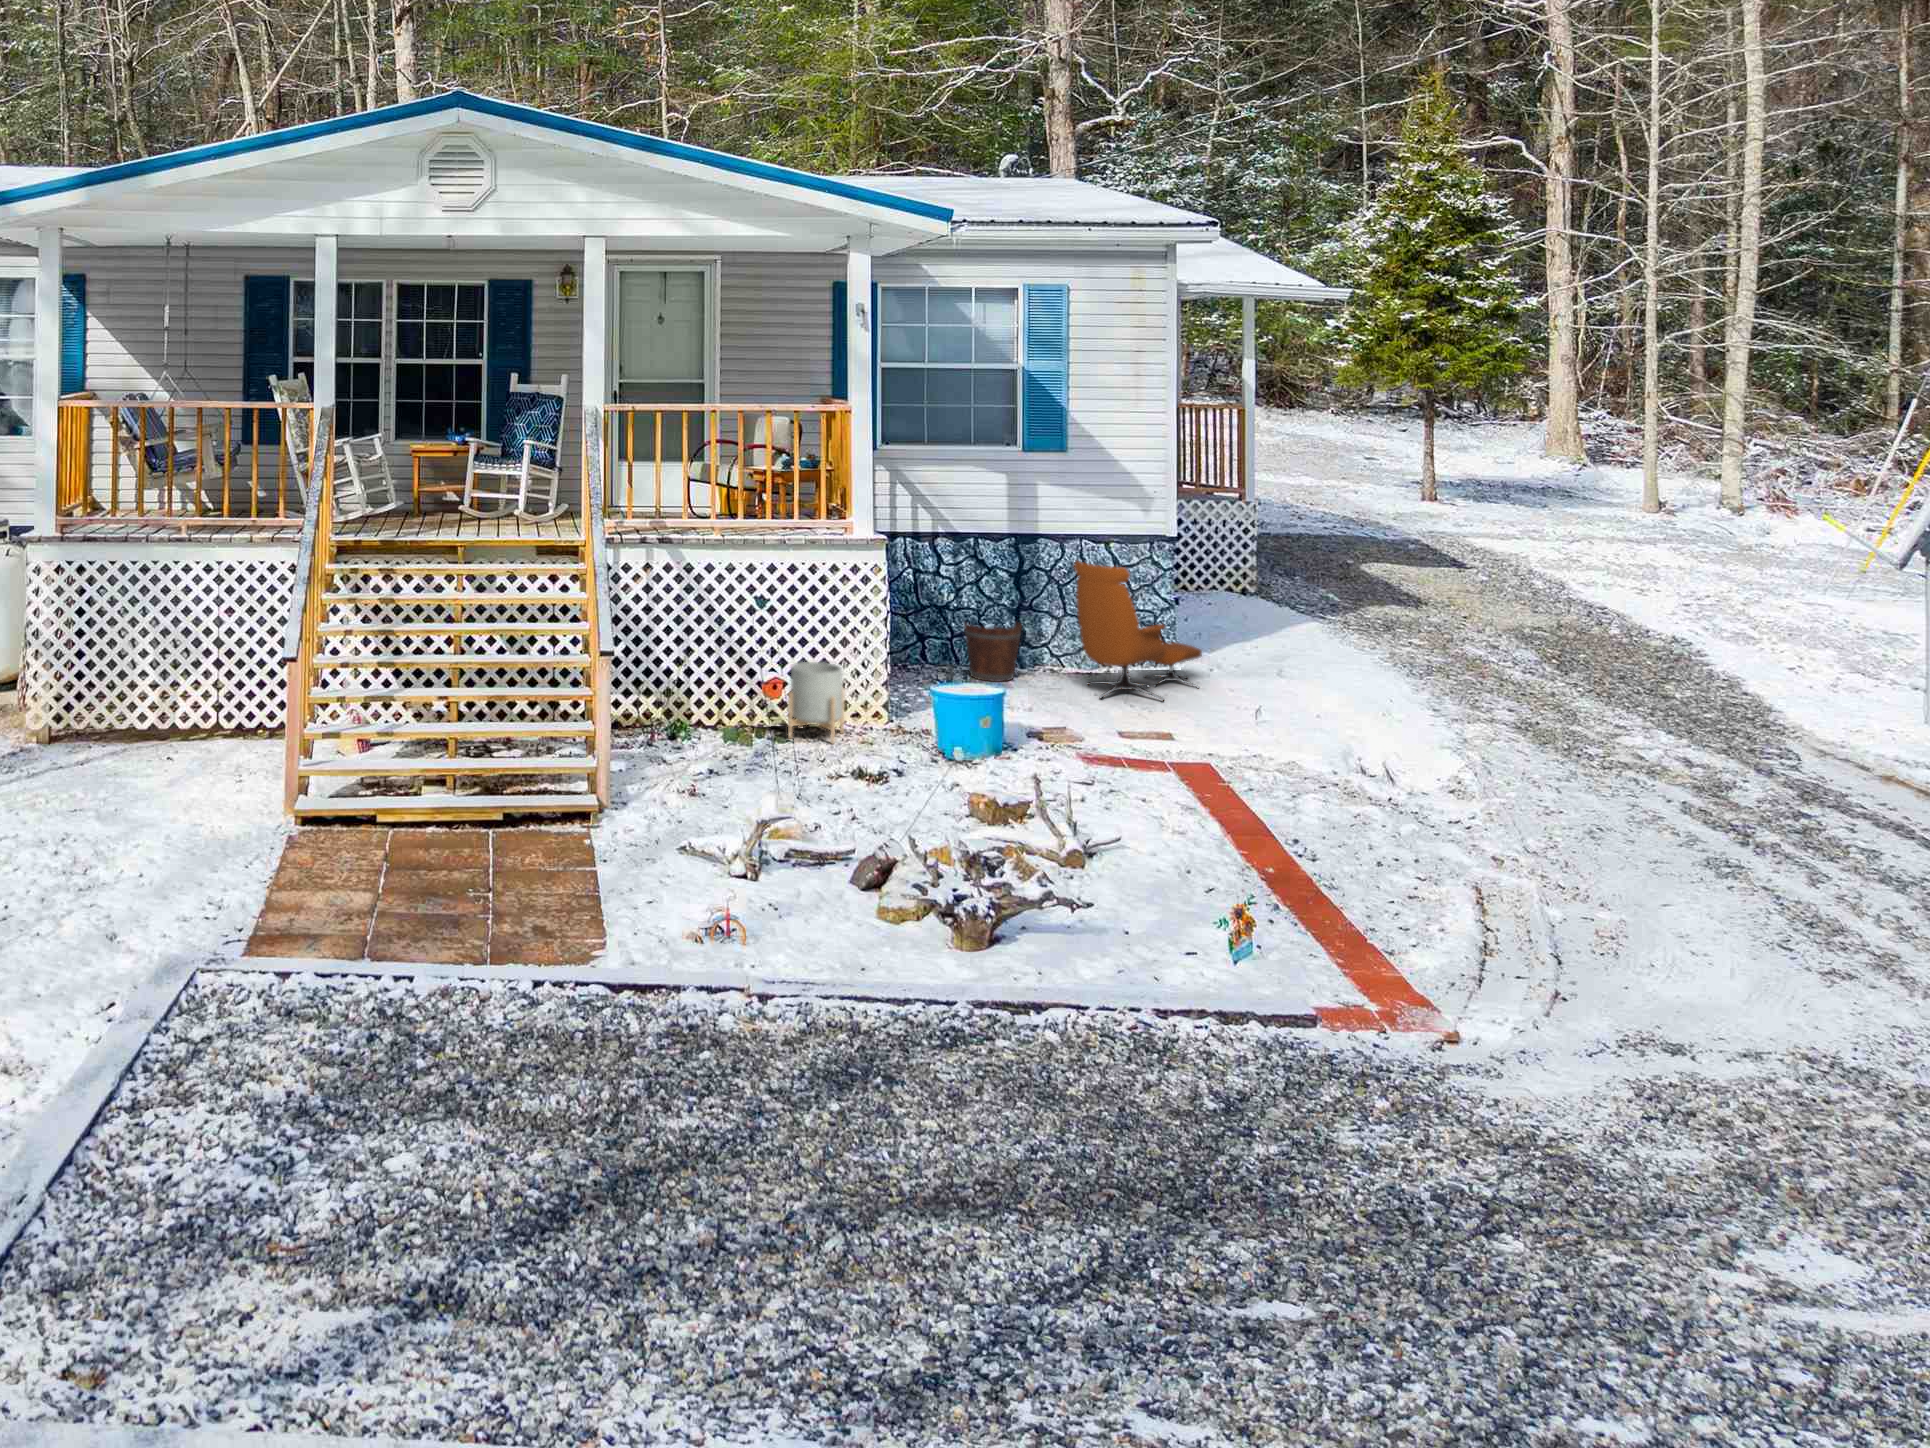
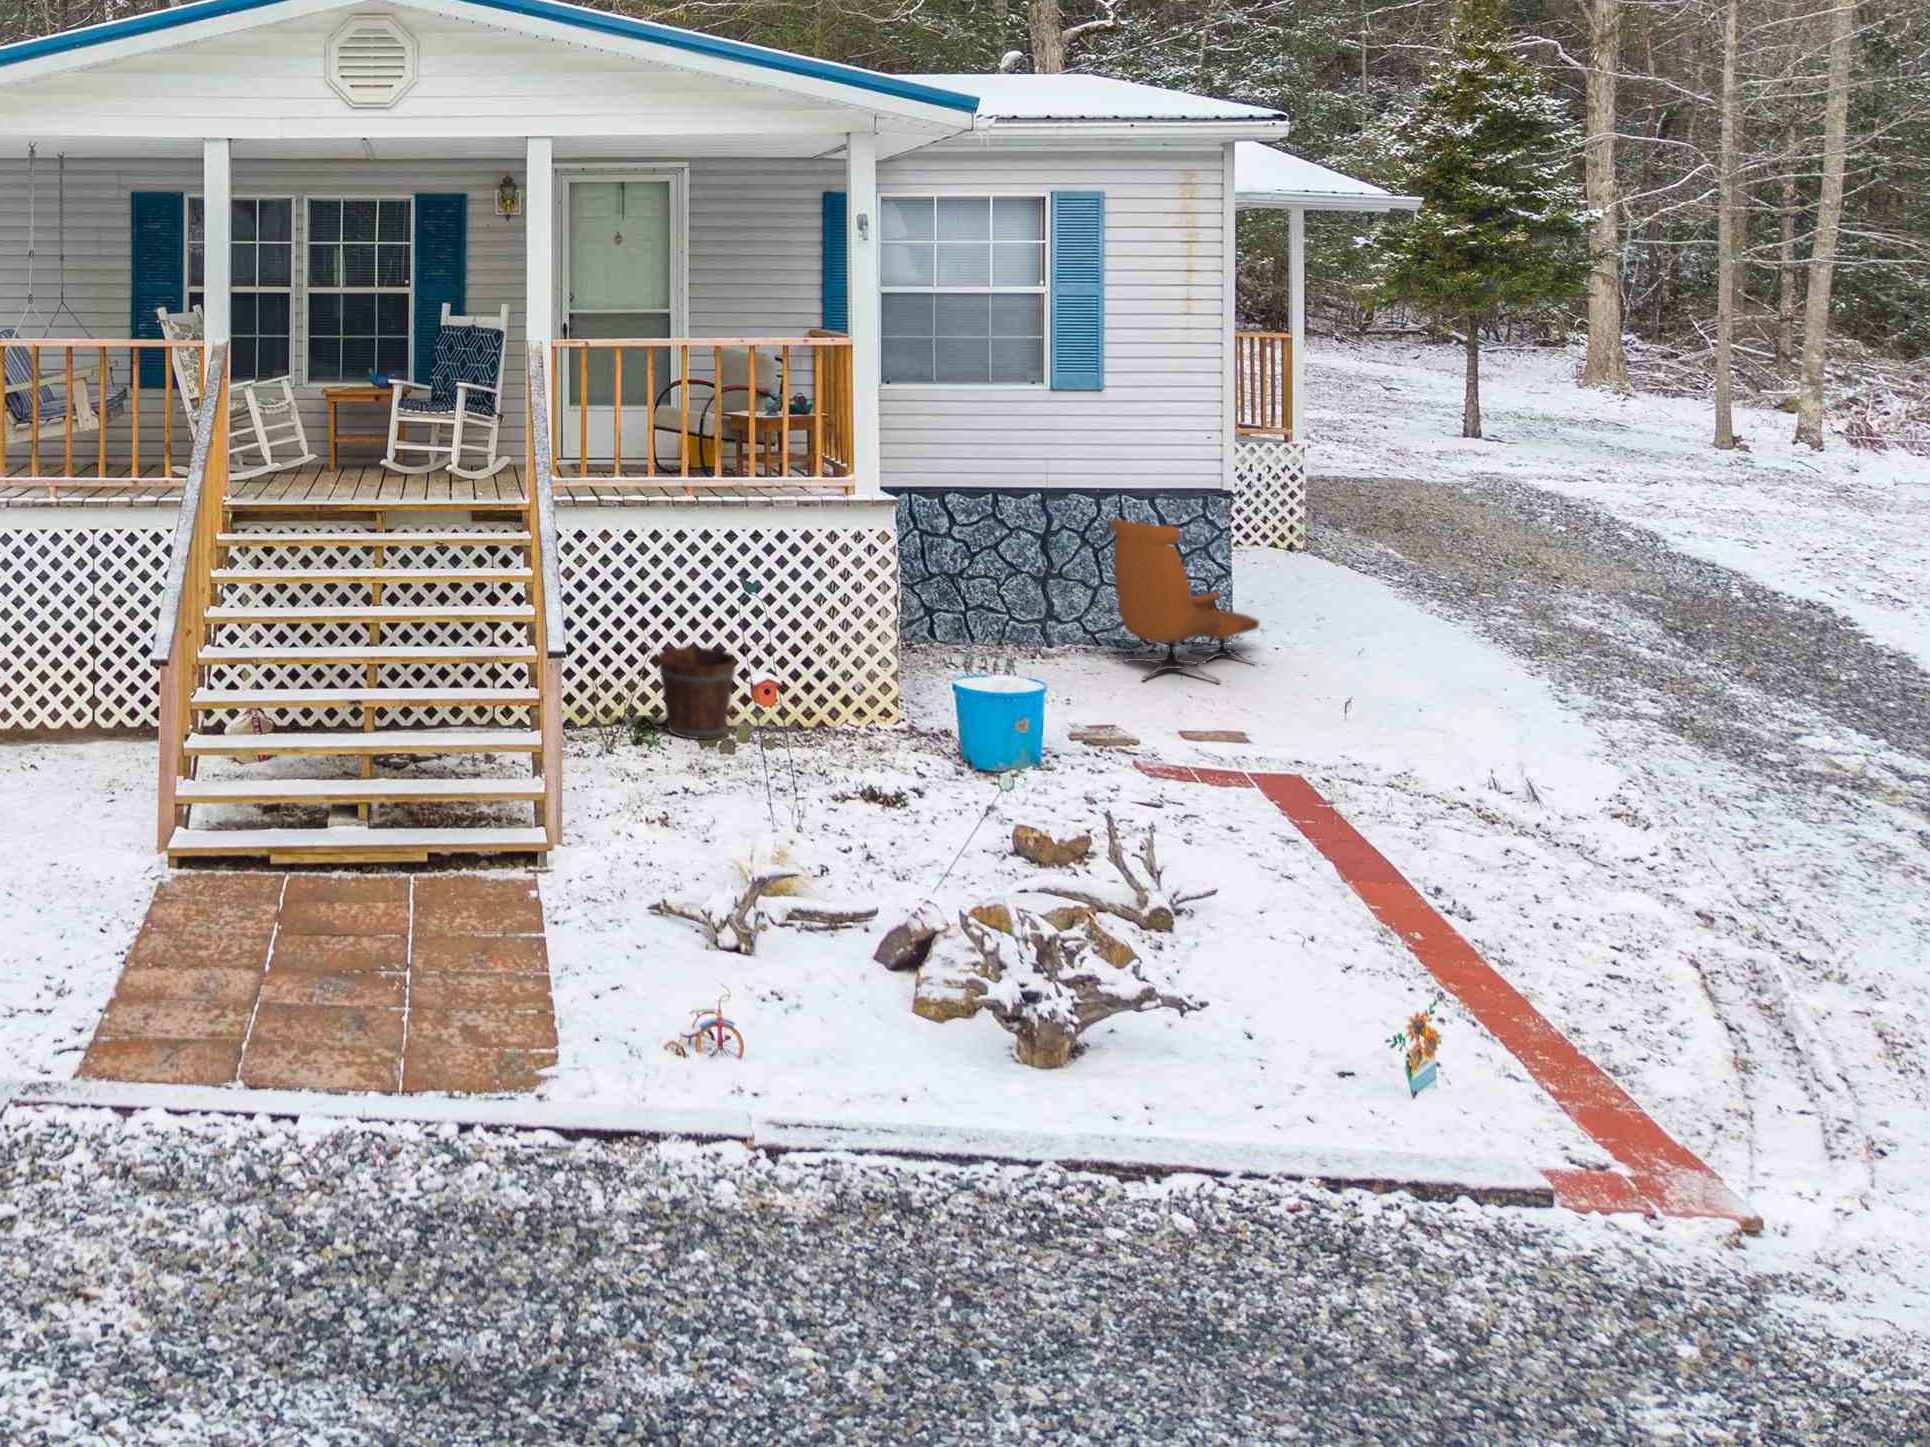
bucket: present [964,622,1022,682] -> present [658,645,736,740]
planter: present [788,662,844,743] -> none [778,643,845,744]

